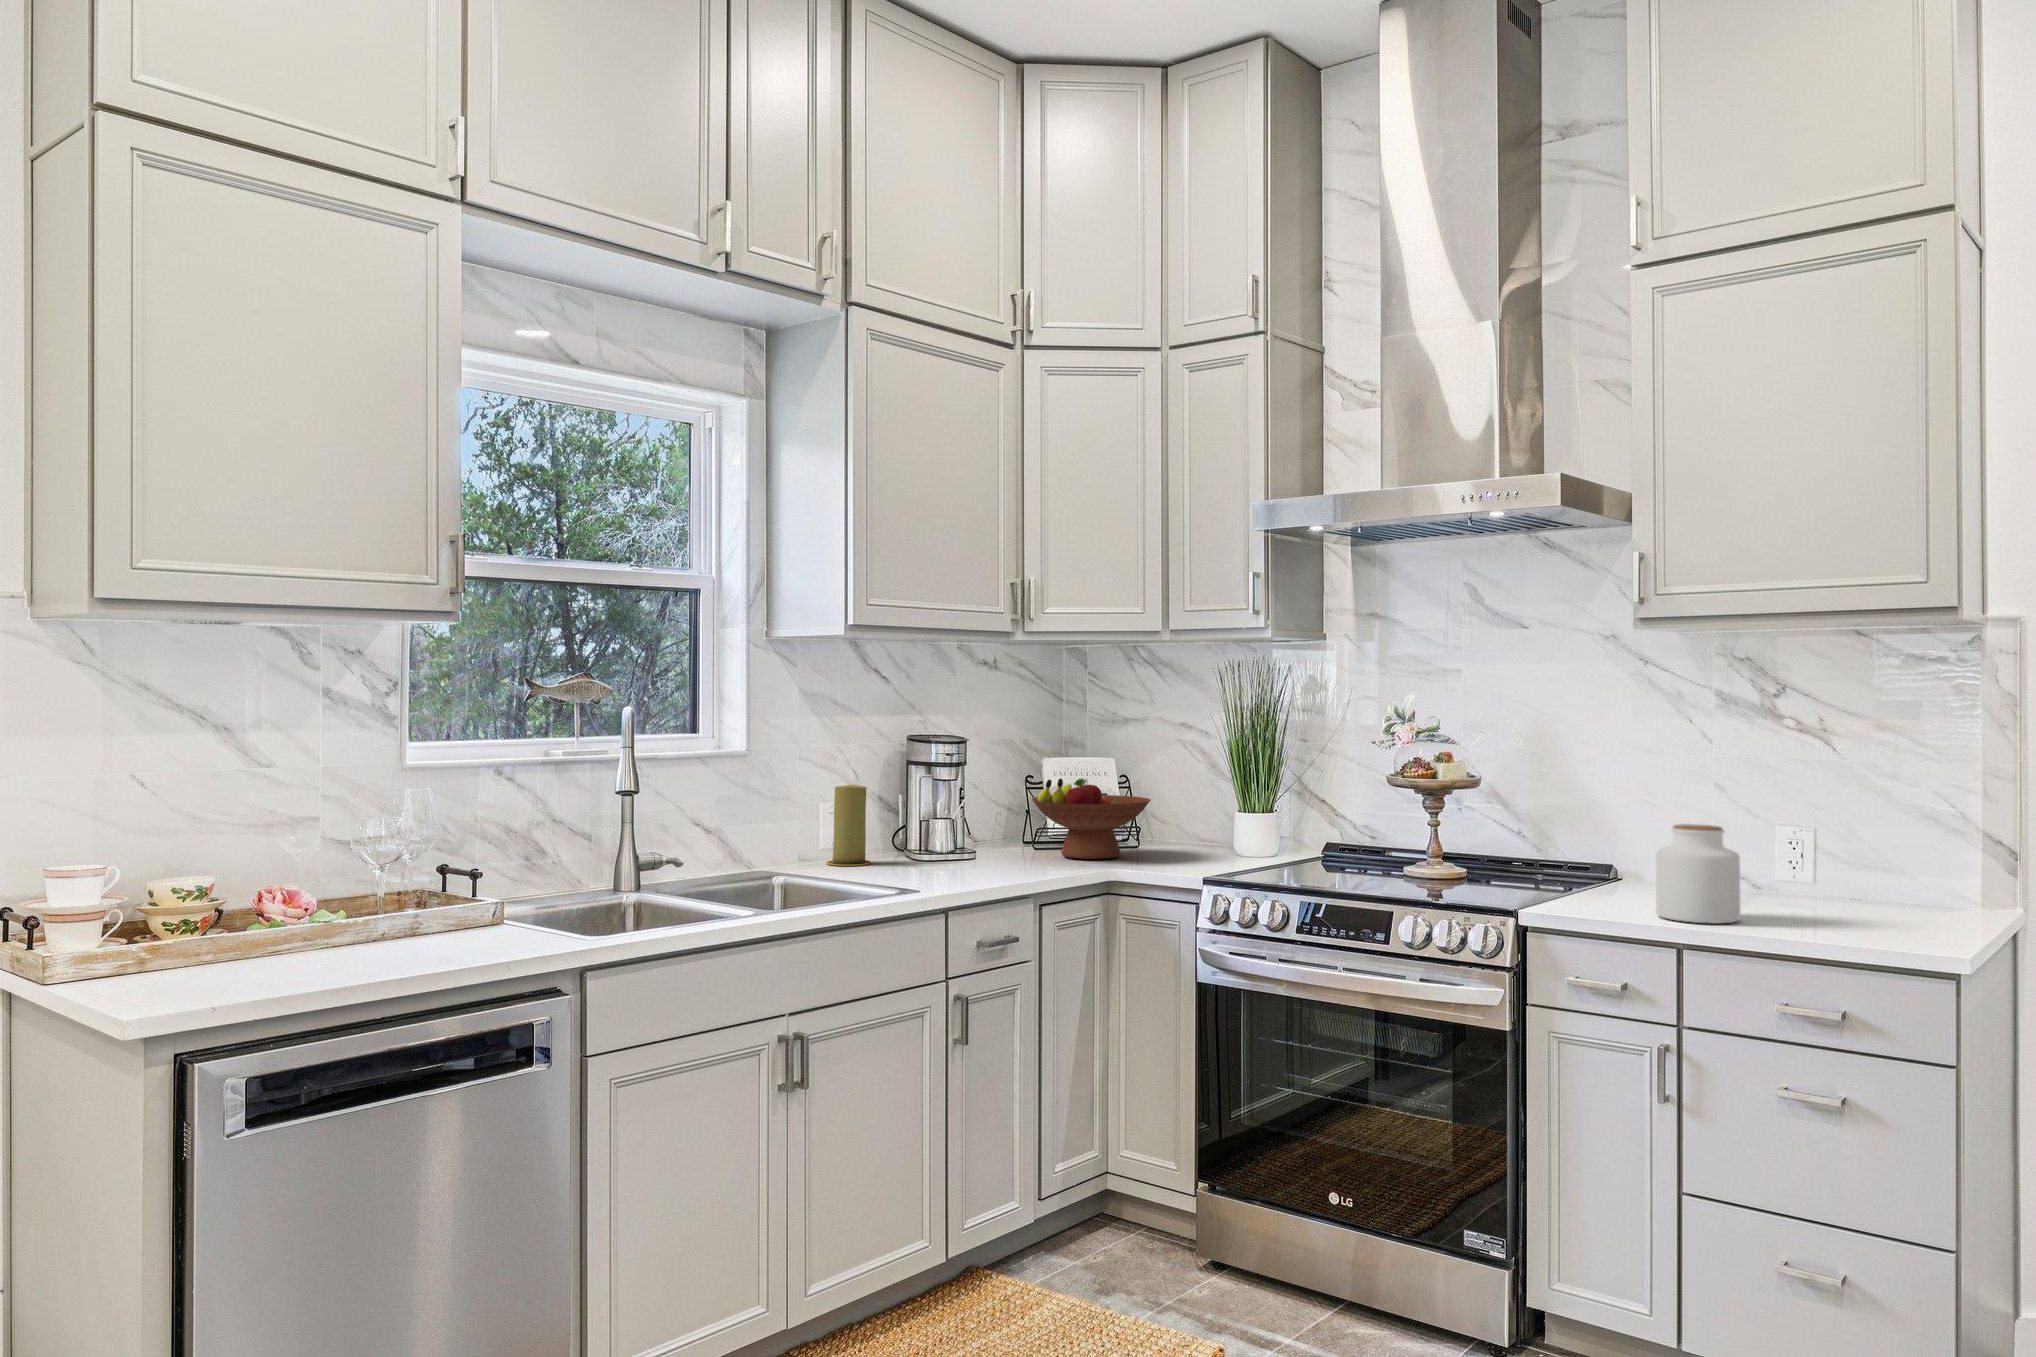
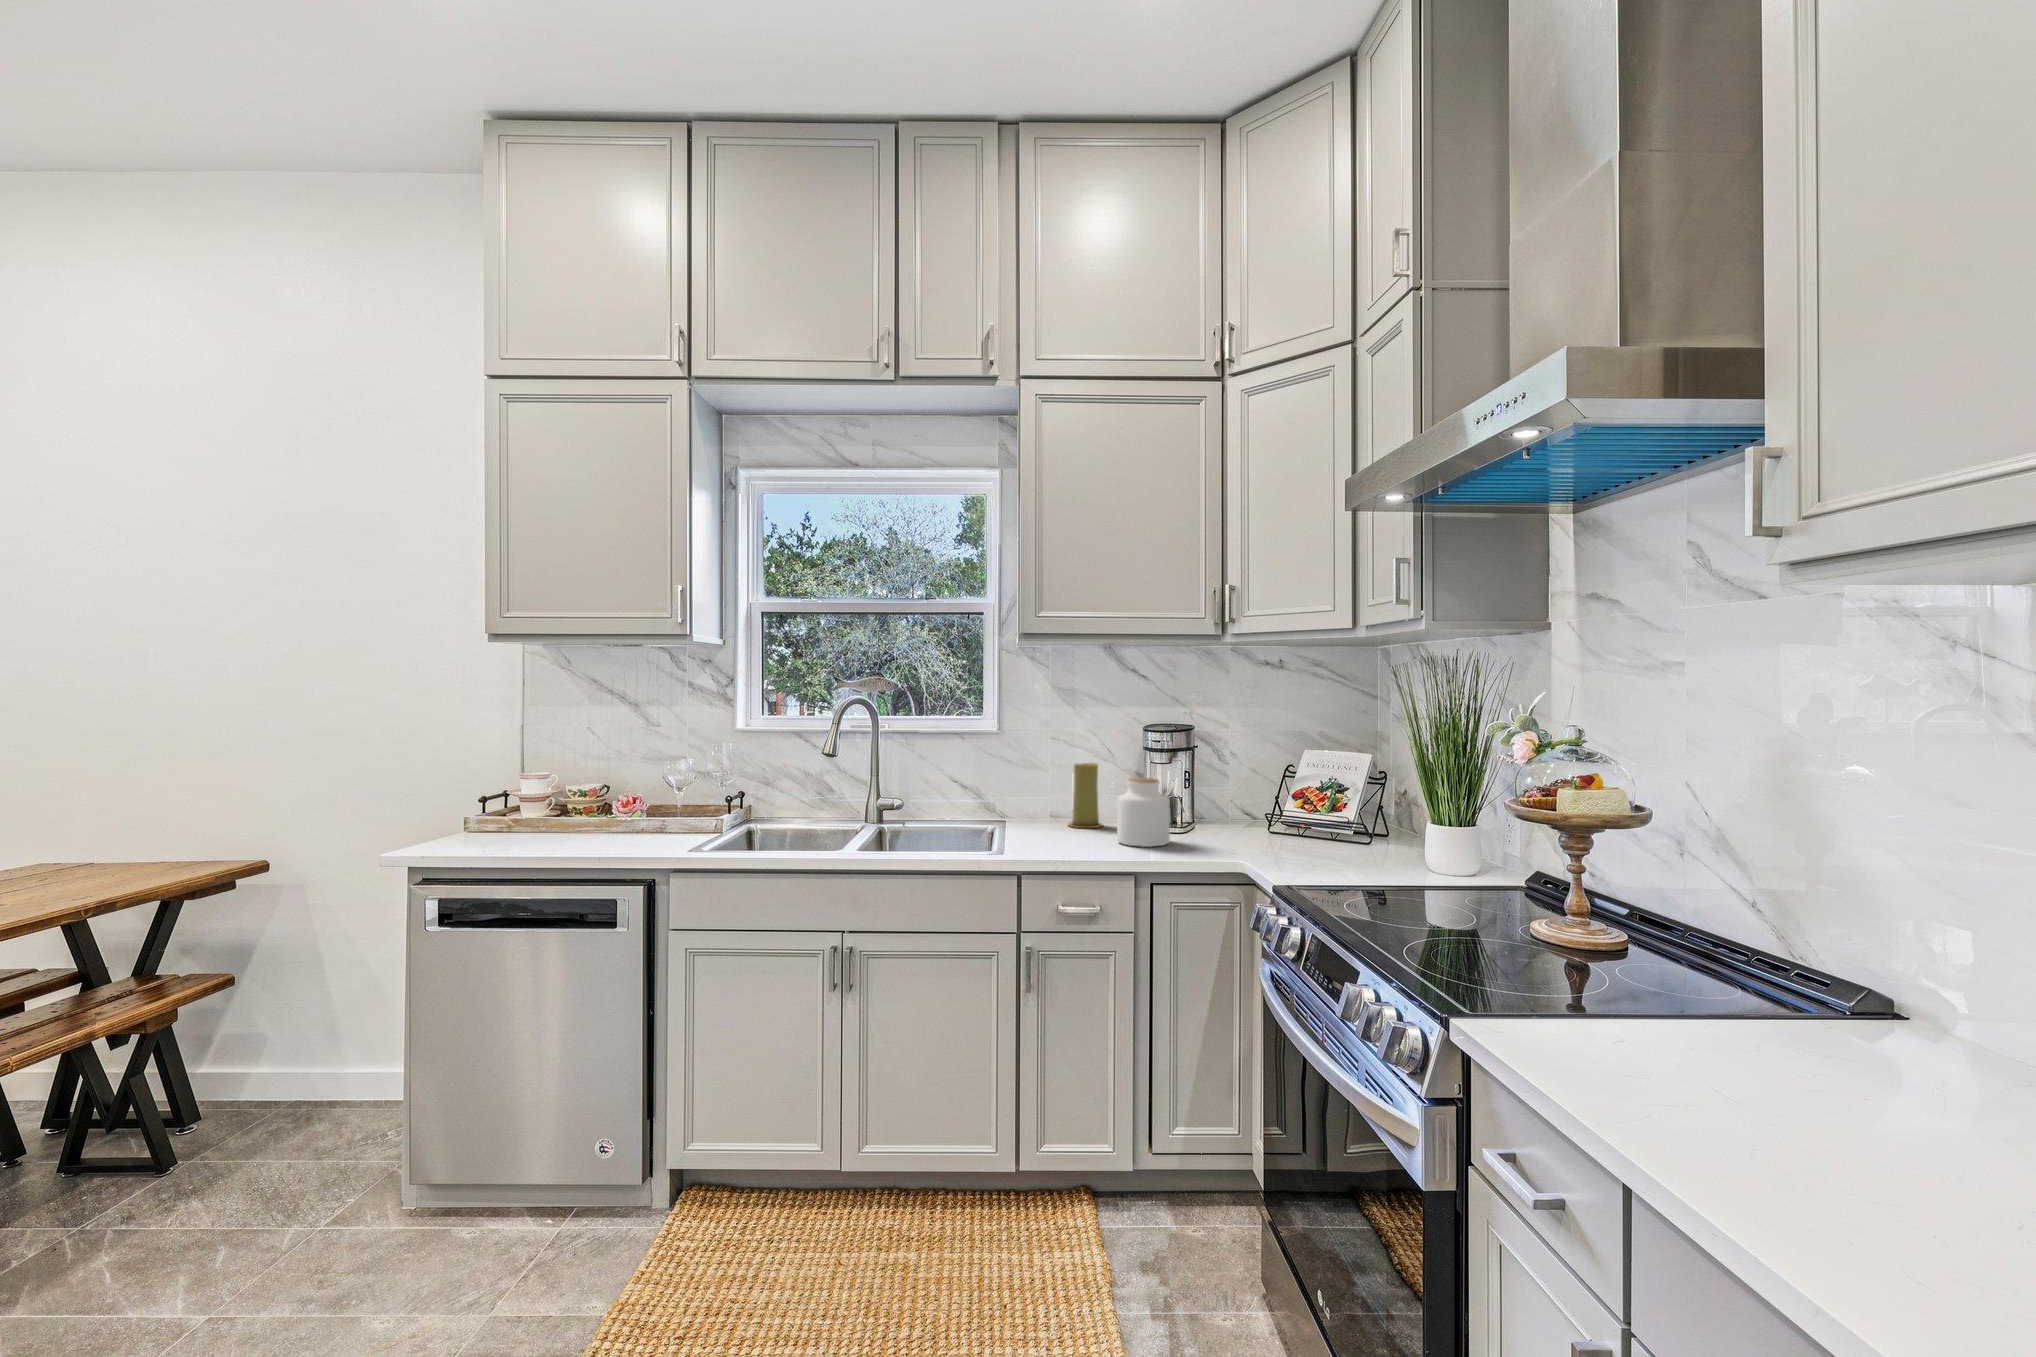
fruit bowl: present [1032,778,1151,859] -> none [1226,770,1346,851]
jar: present [1656,824,1740,923] -> present [1117,778,1170,847]

